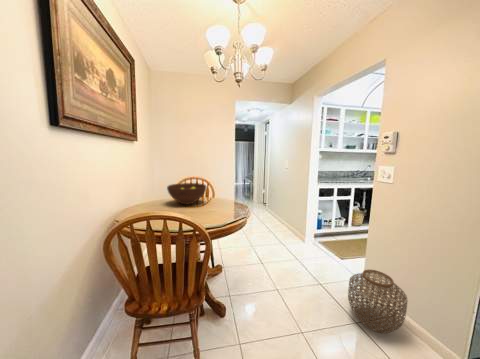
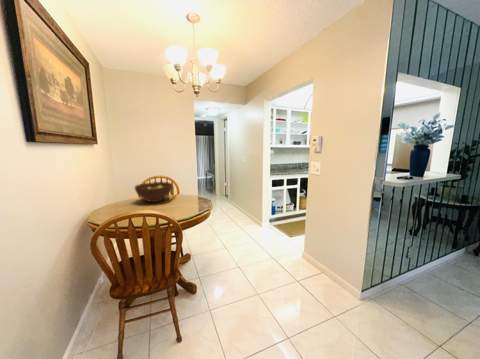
woven basket: present [348,270,407,333] -> none [291,240,329,285]

